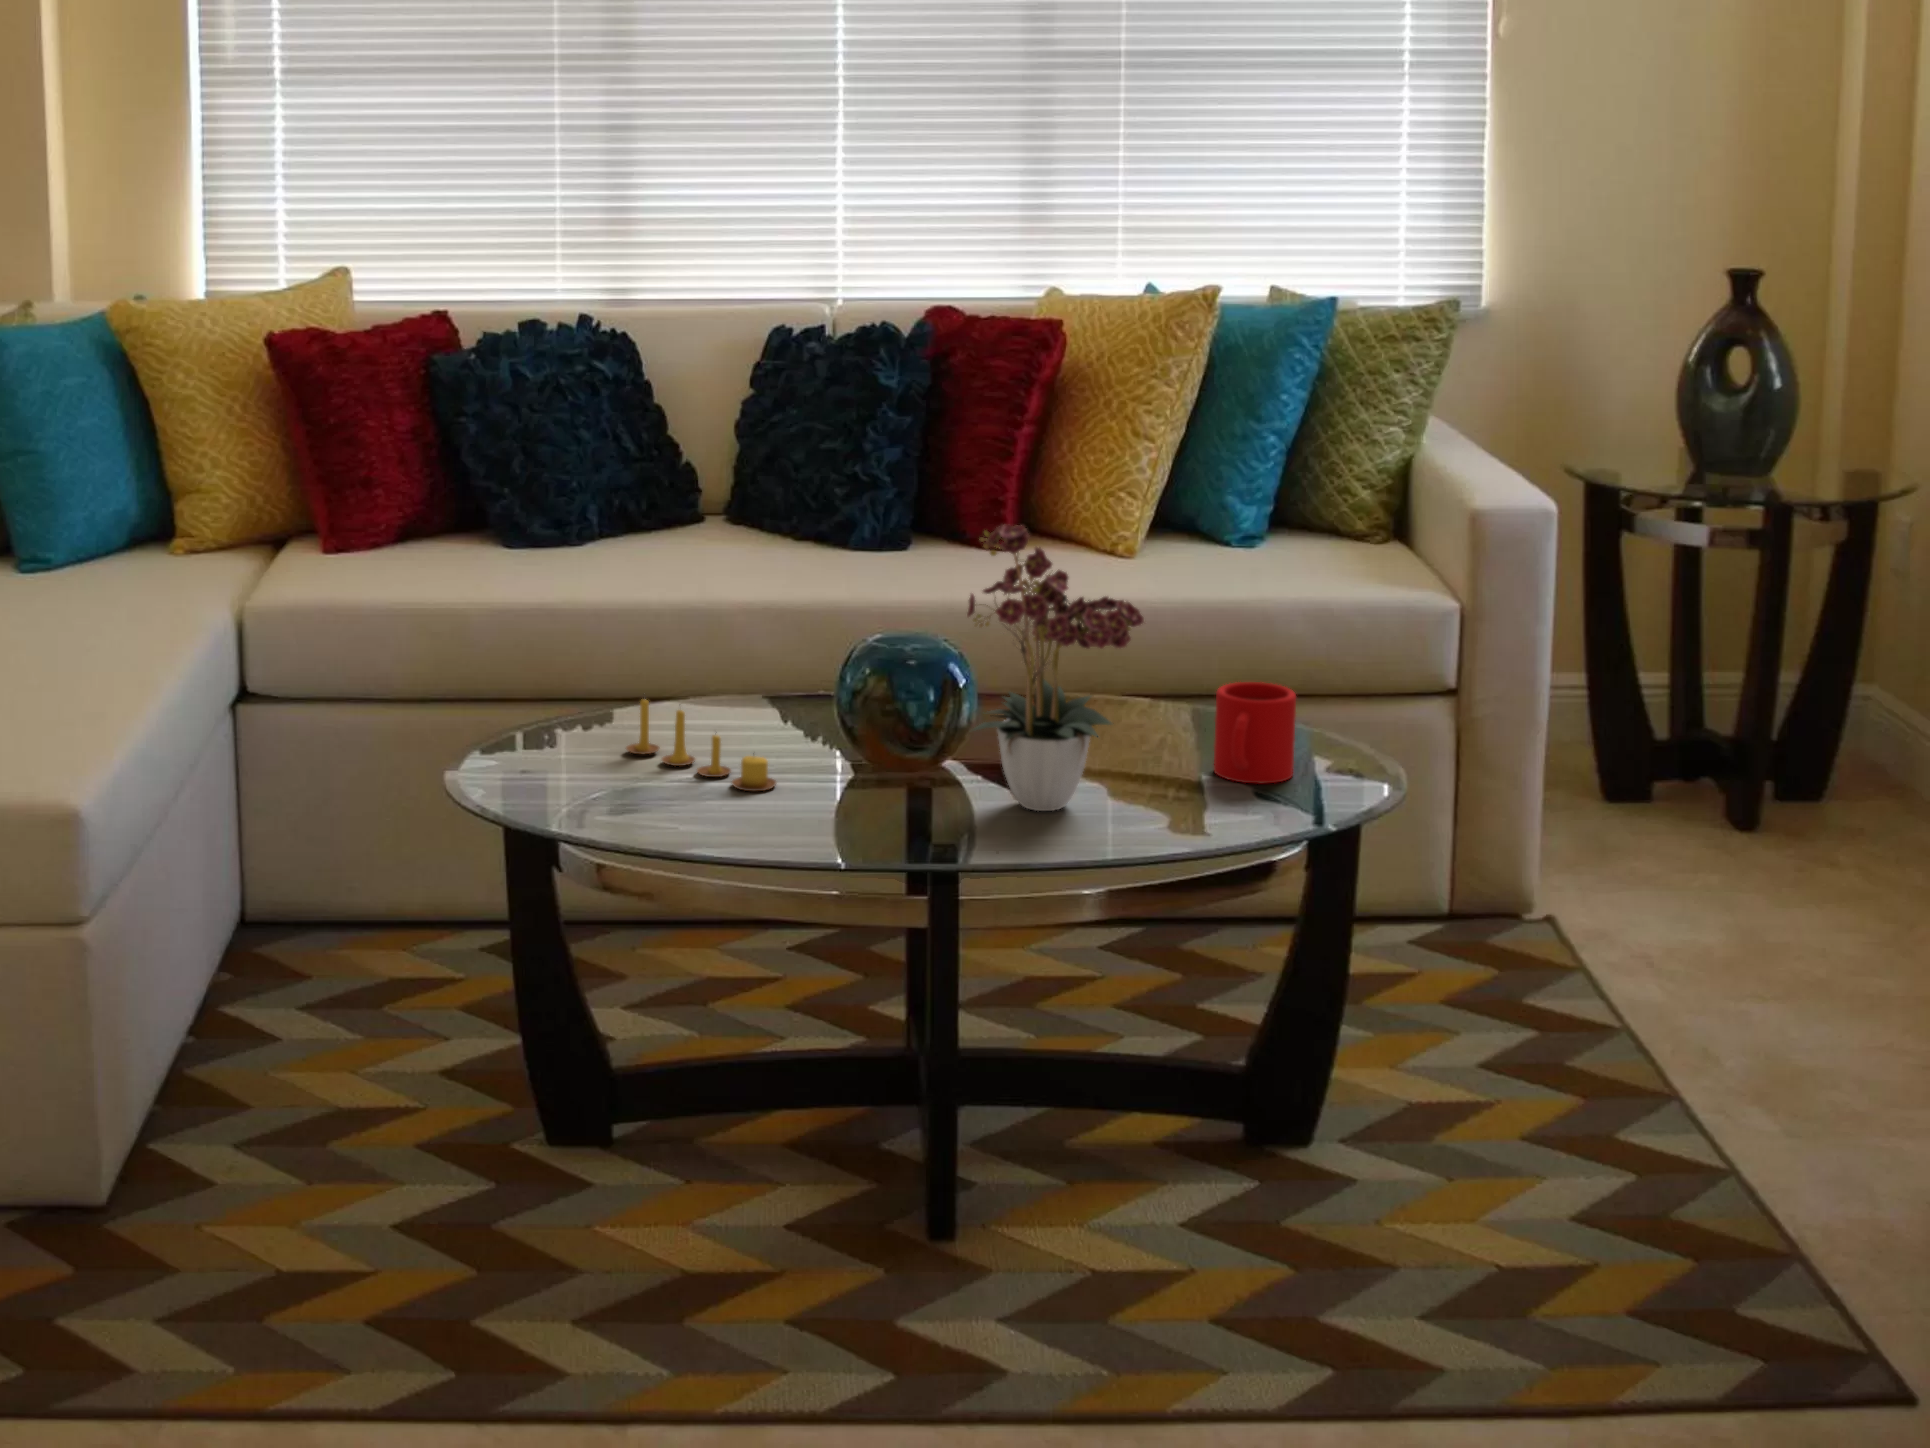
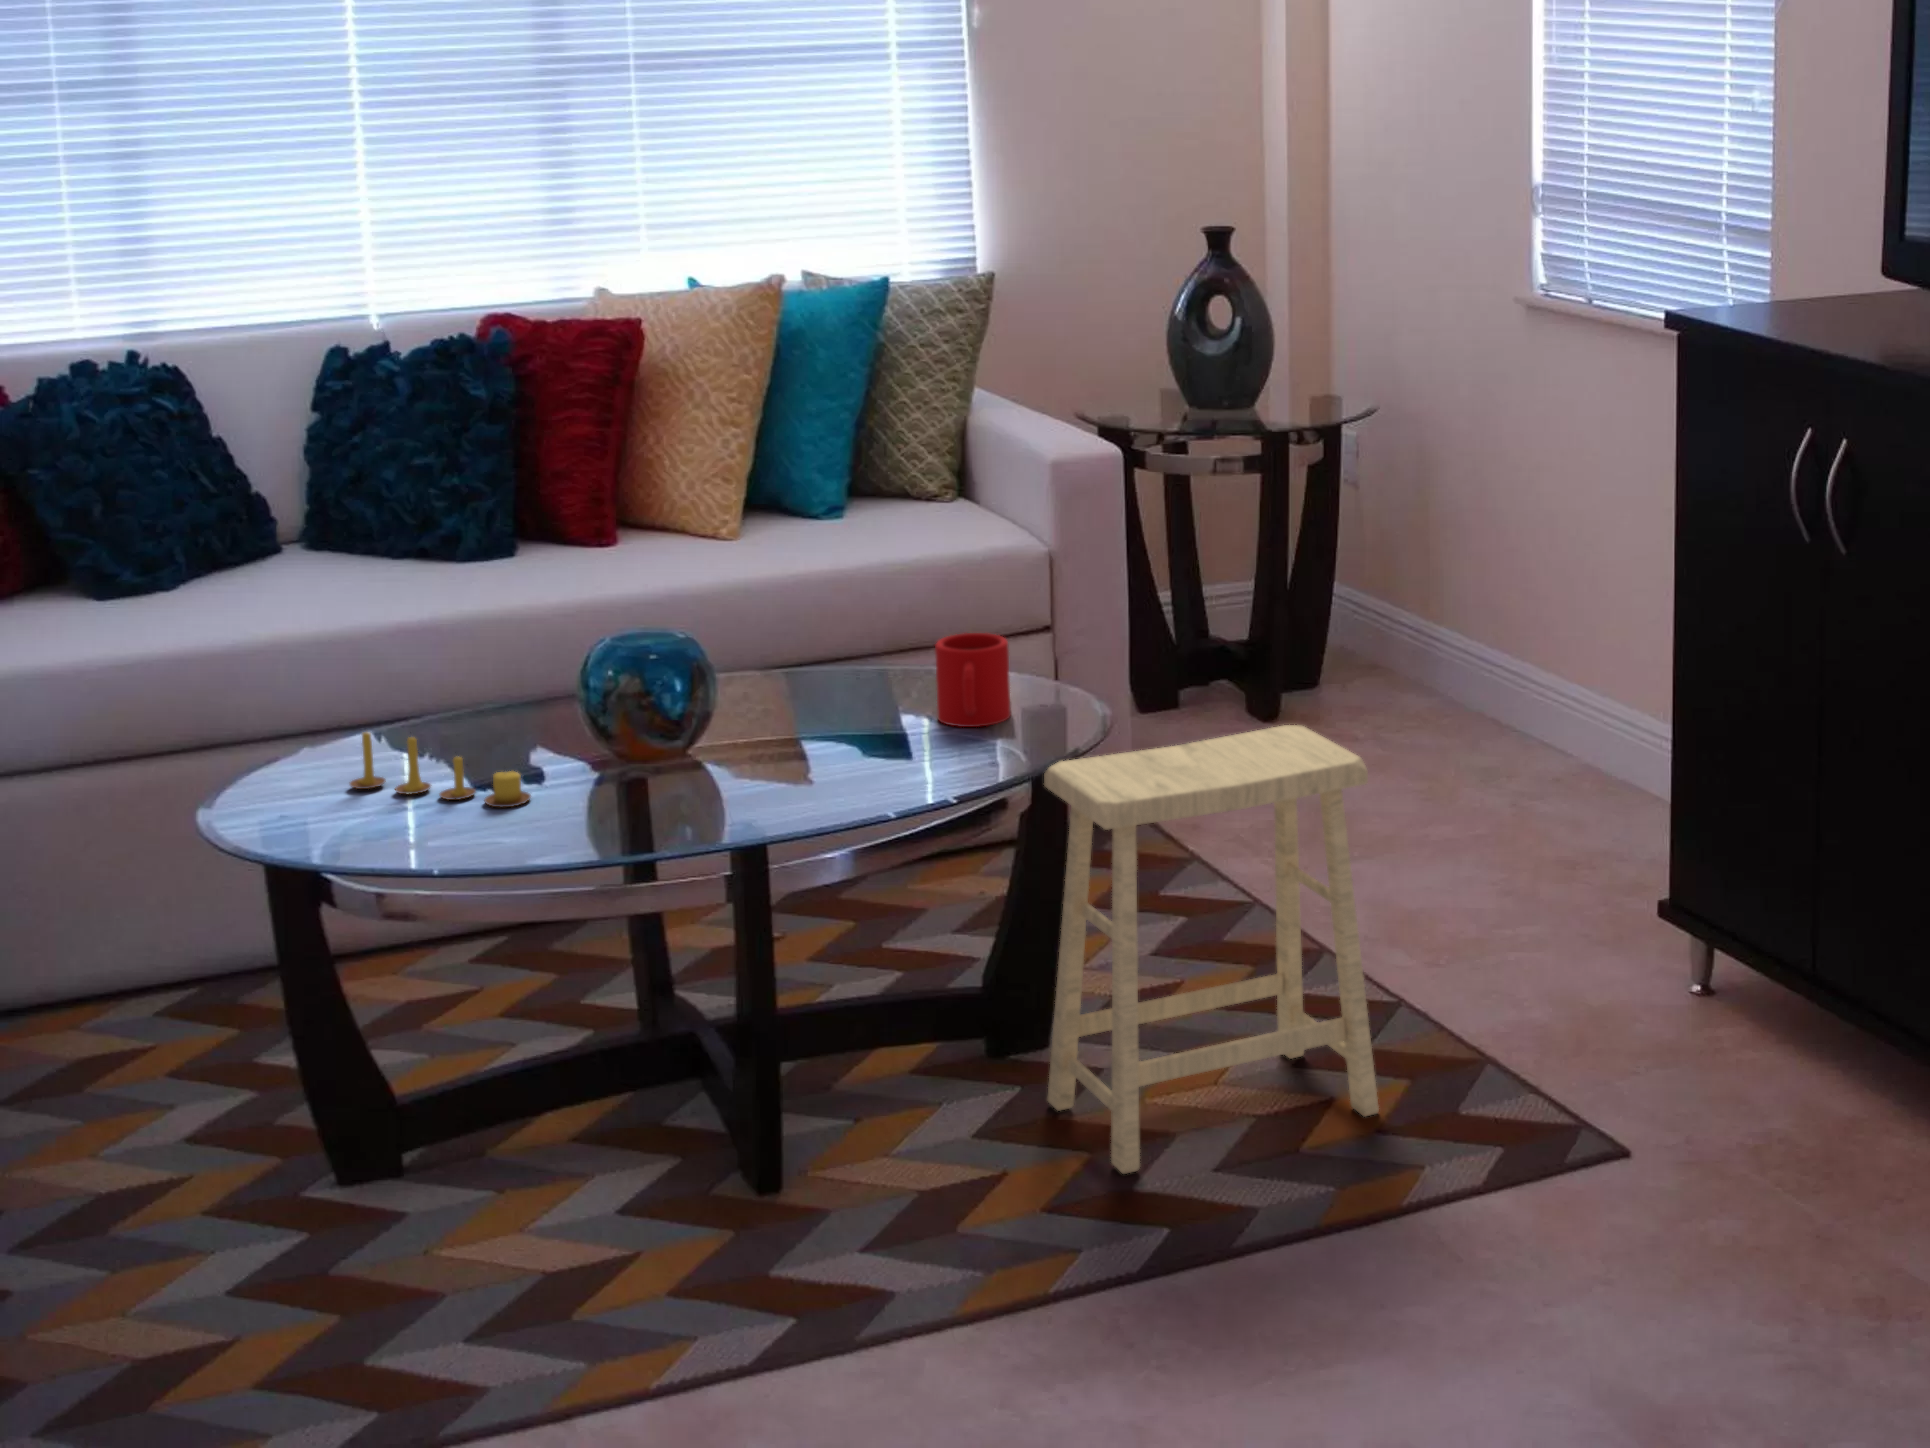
flower arrangement: present [967,525,1144,811] -> none [713,496,898,781]
footstool: none [1278,832,1662,1293] -> present [1044,725,1379,1174]

